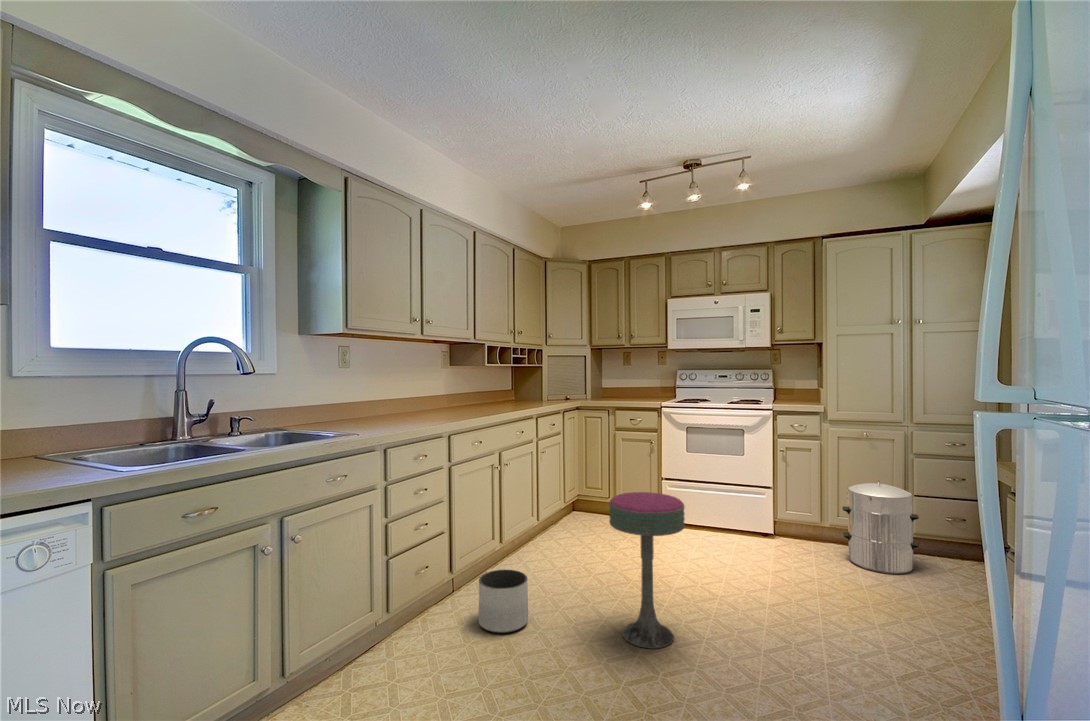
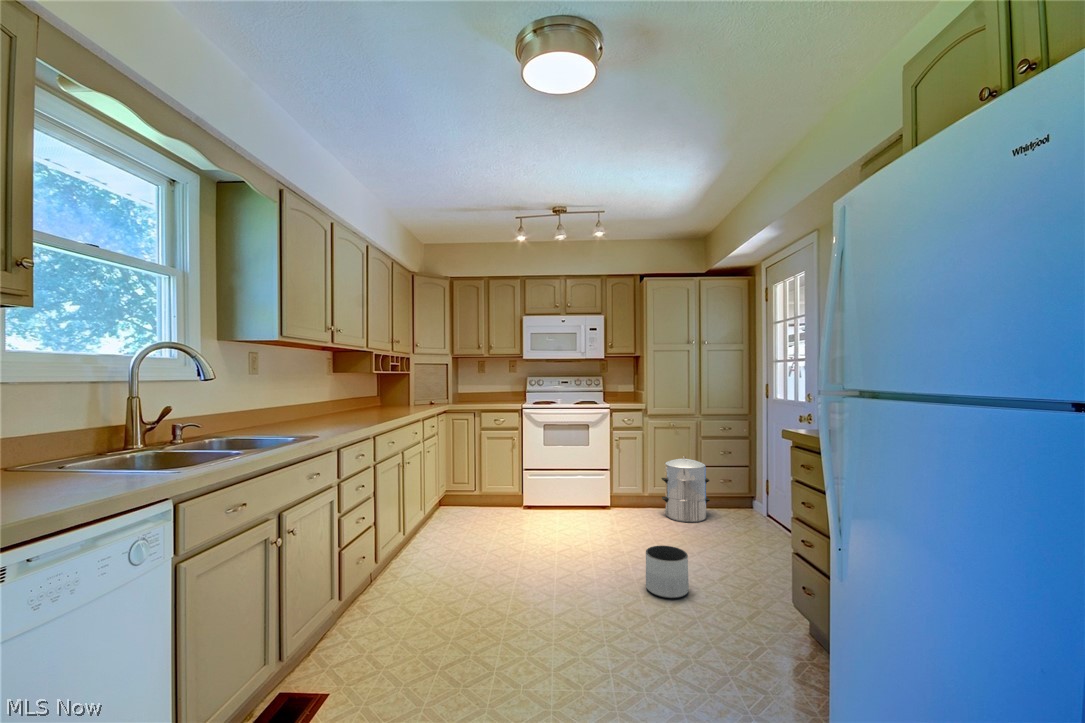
bar stool: present [609,492,685,649] -> none [542,482,604,613]
planter: present [479,570,528,633] -> present [646,546,689,599]

